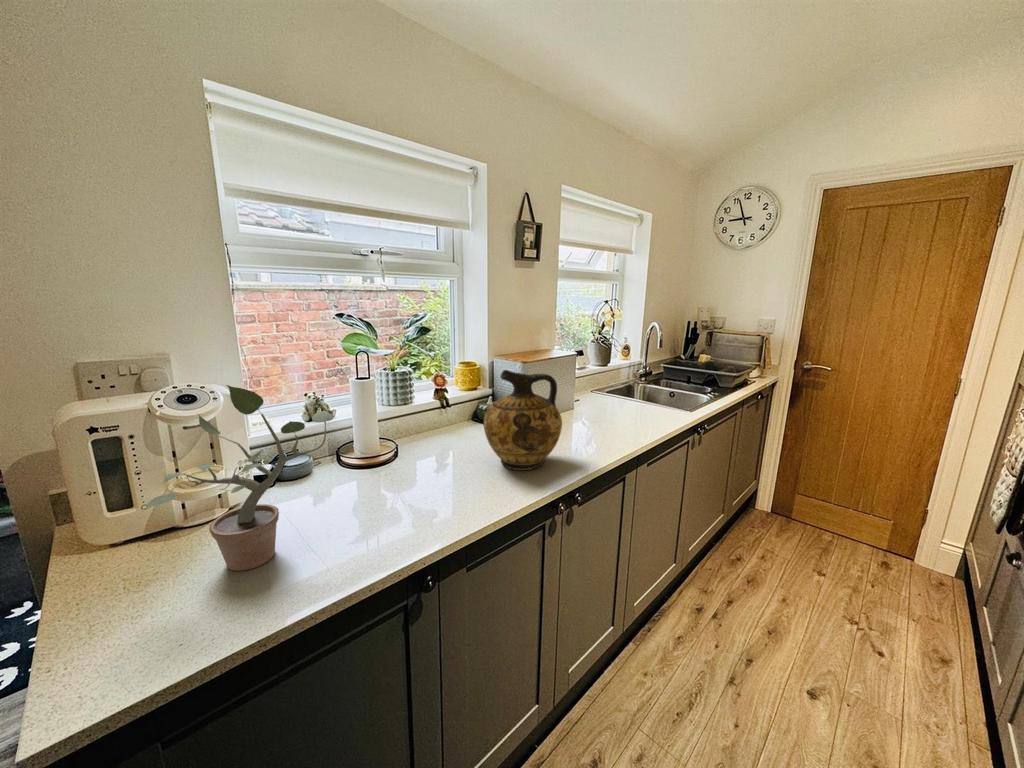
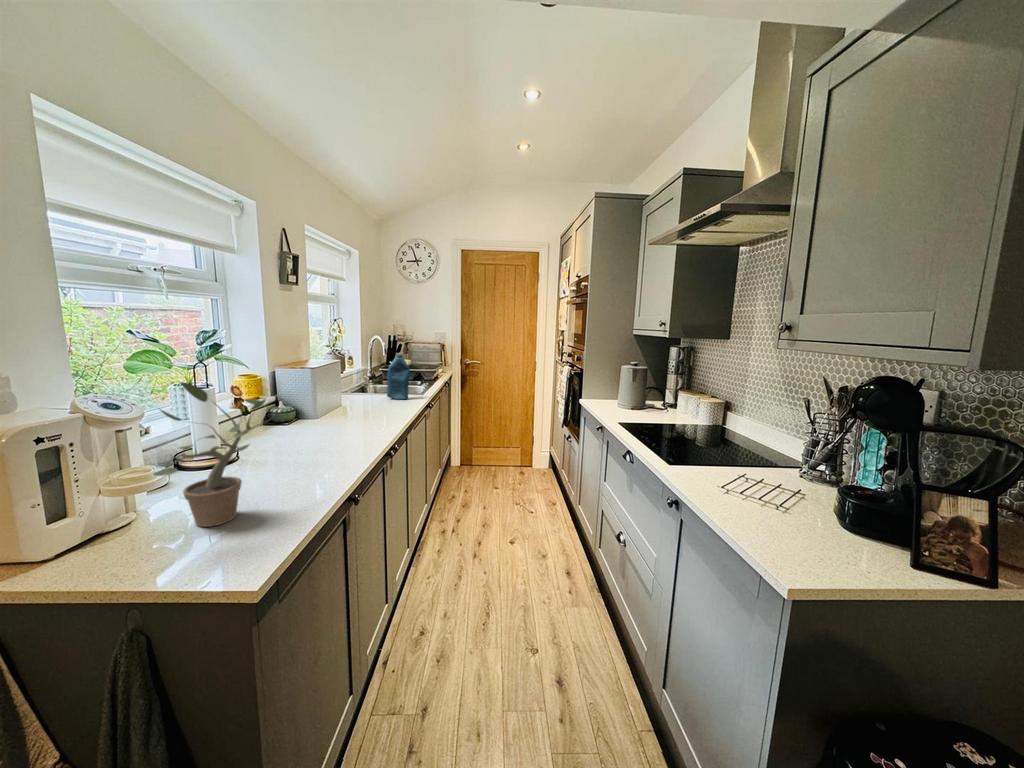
bottle: none [635,349,668,414] -> present [387,355,410,400]
ceramic jug: present [484,370,562,470] -> none [317,368,378,440]

